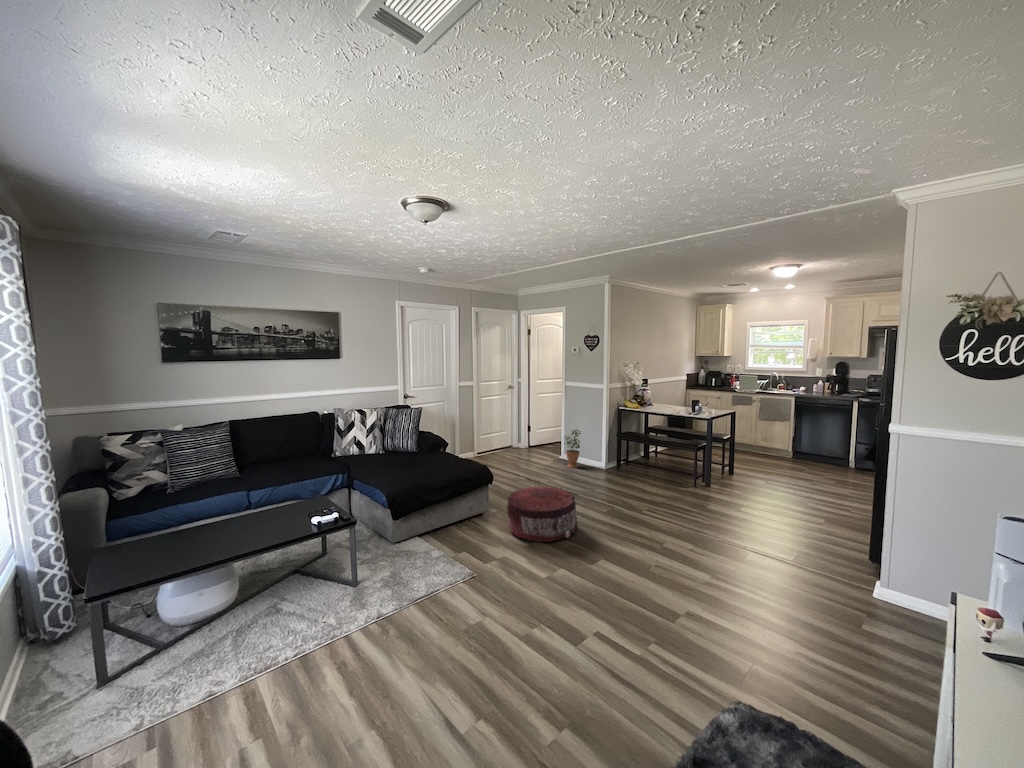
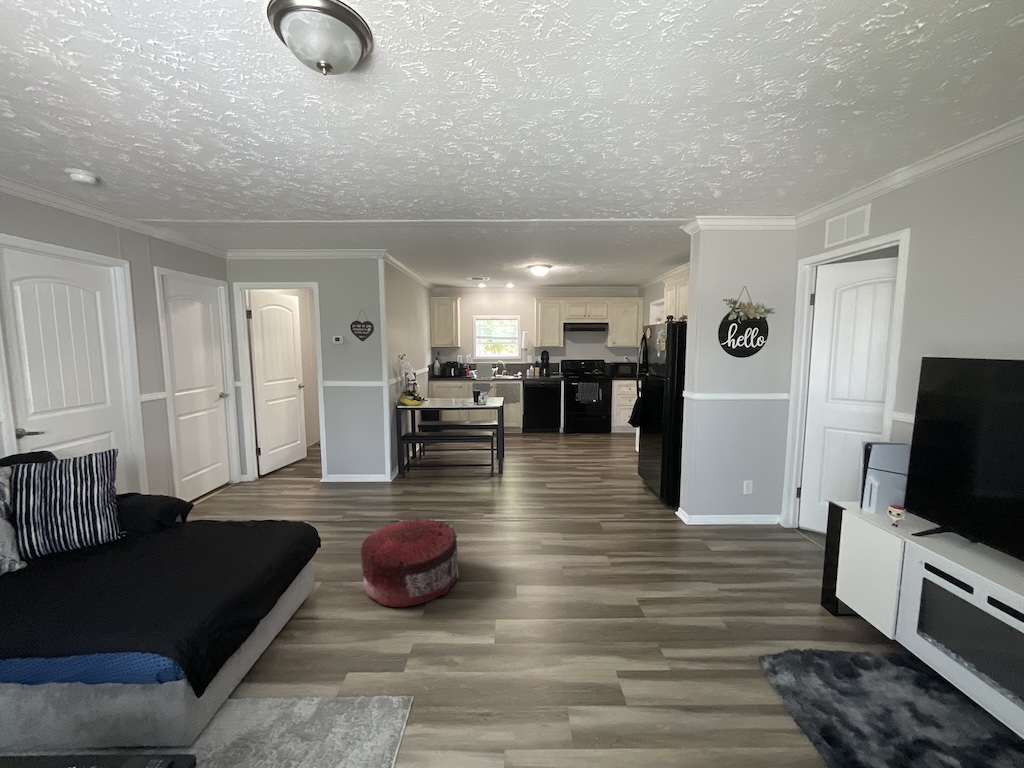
potted plant: present [564,430,581,468] -> none [338,438,362,490]

